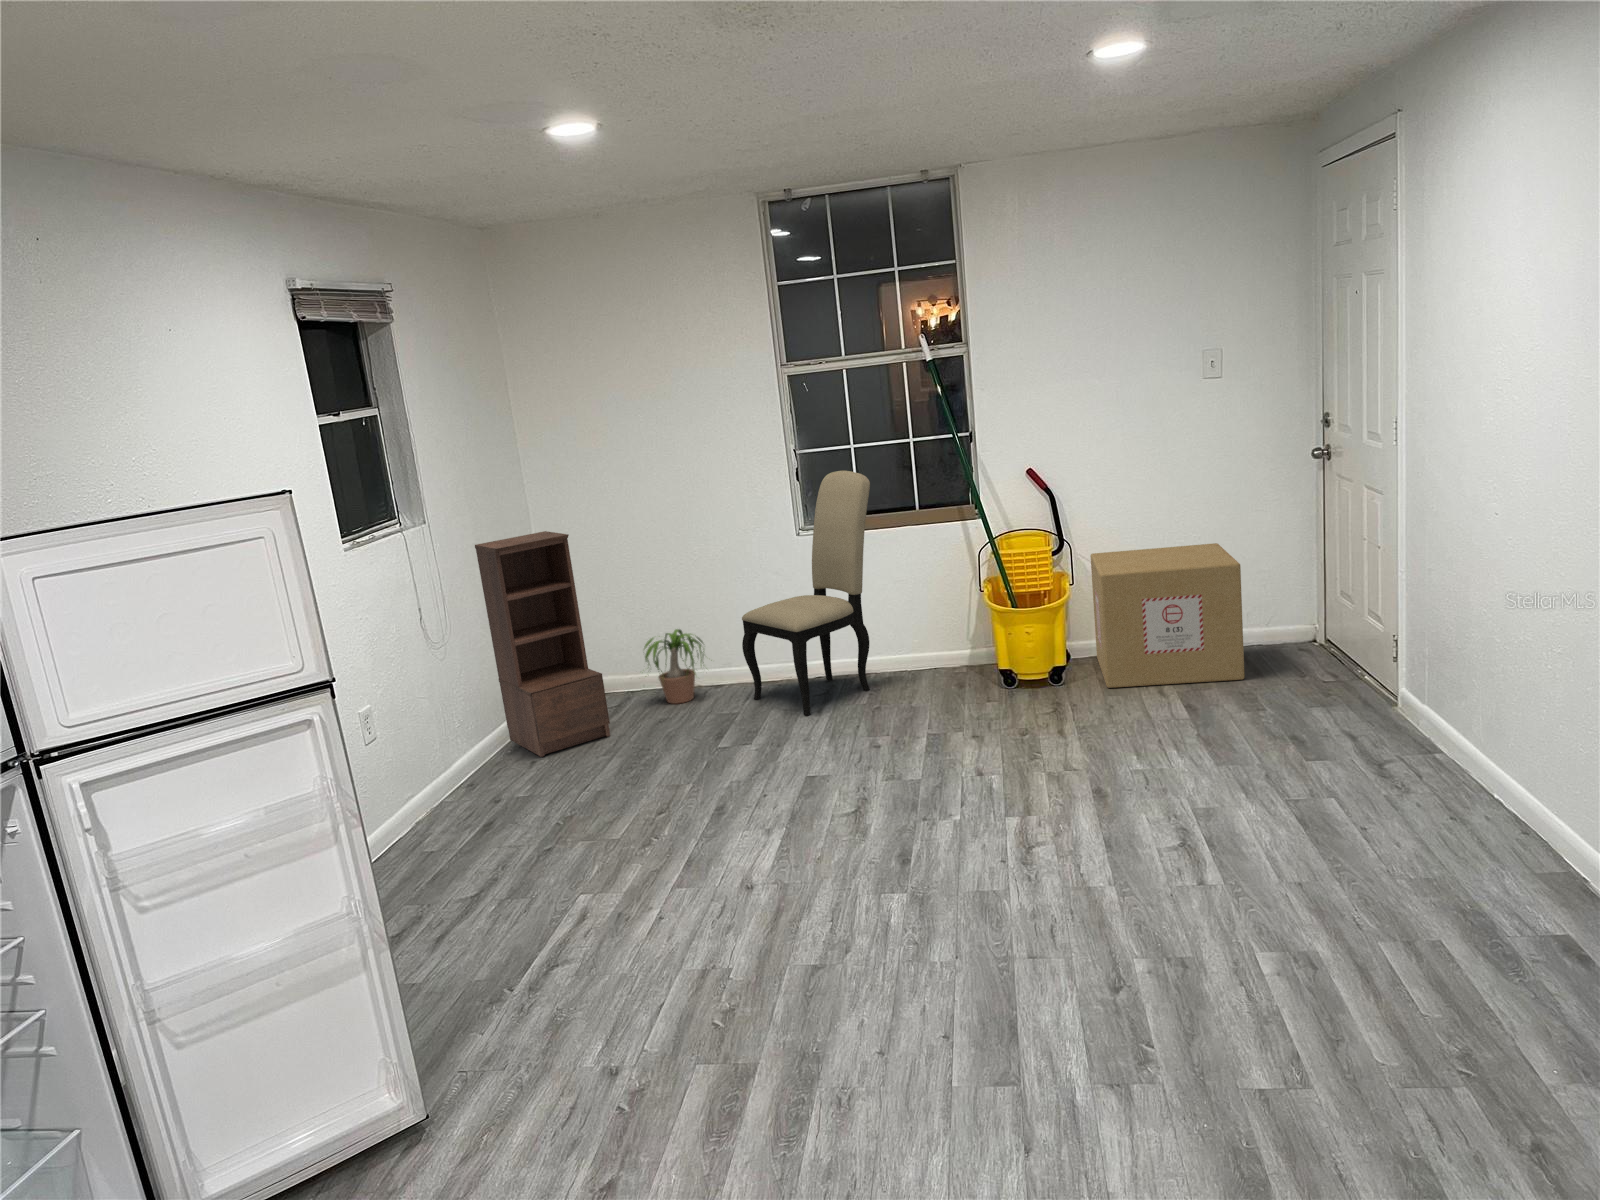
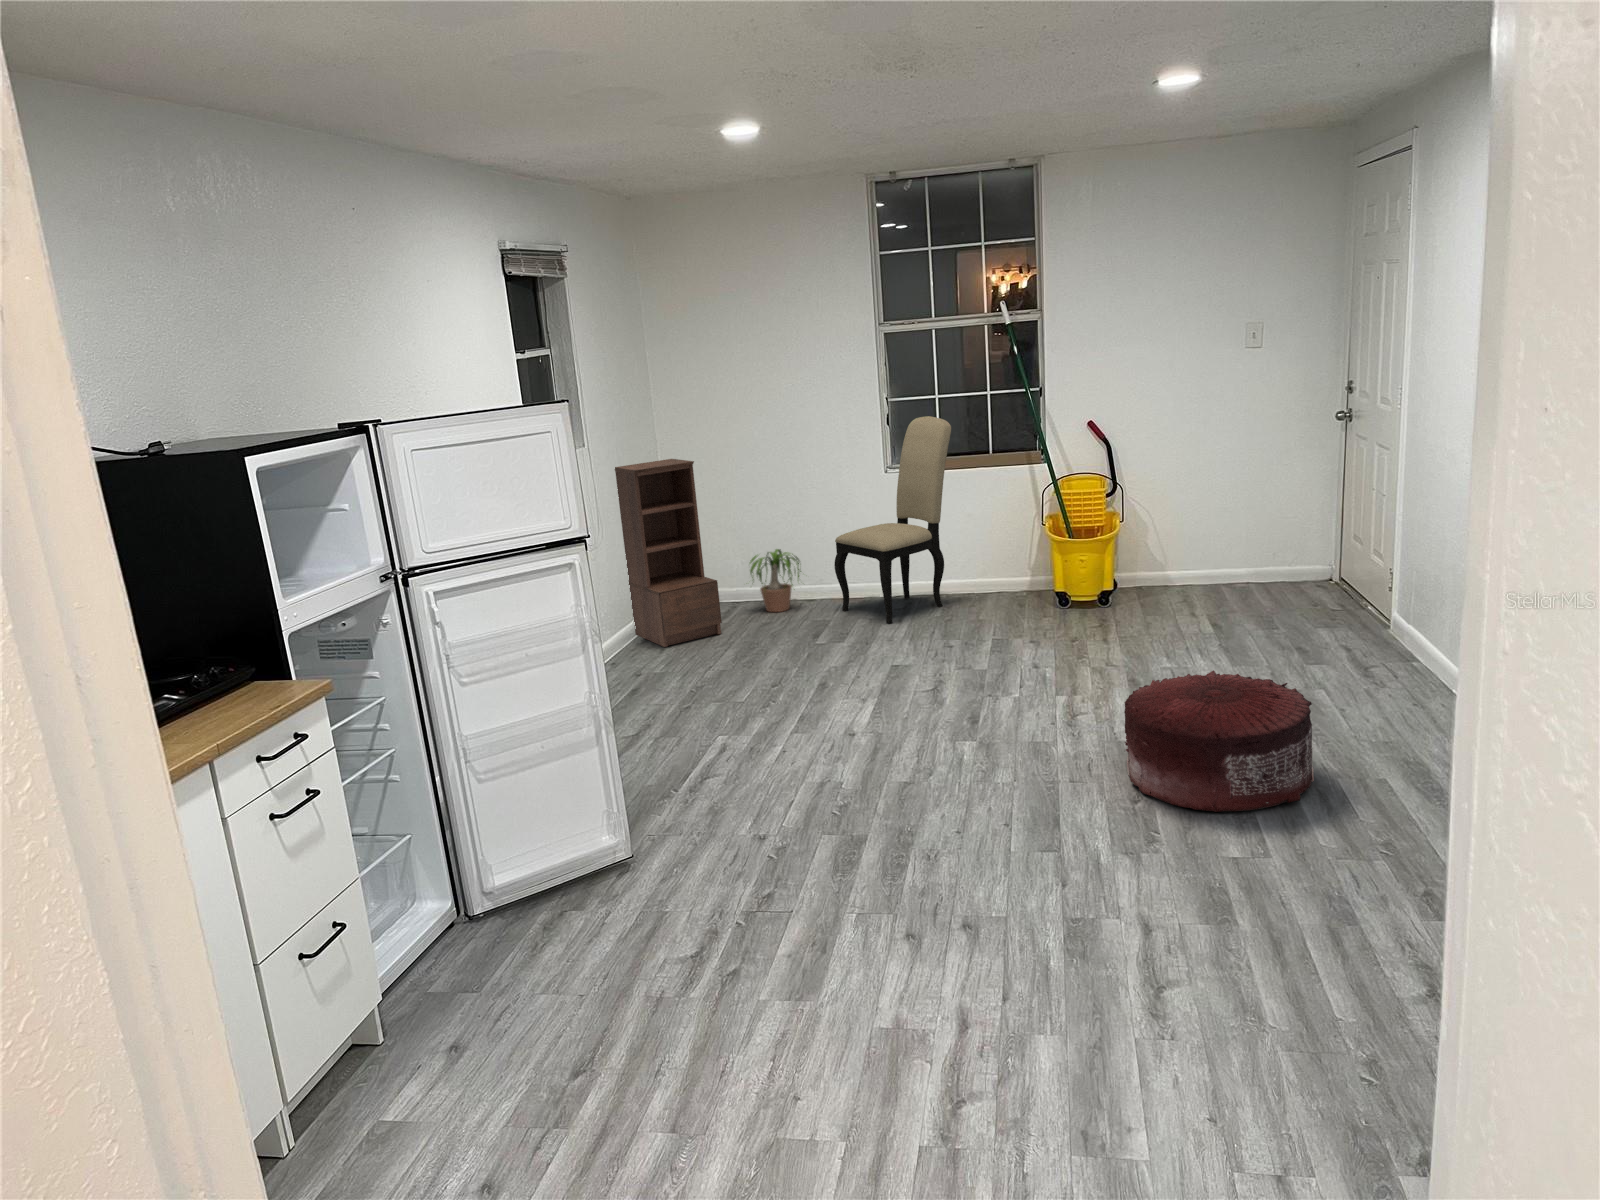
cardboard box: present [1090,543,1244,688] -> none [1140,491,1268,610]
pouf: none [1095,796,1350,1009] -> present [1124,670,1314,812]

